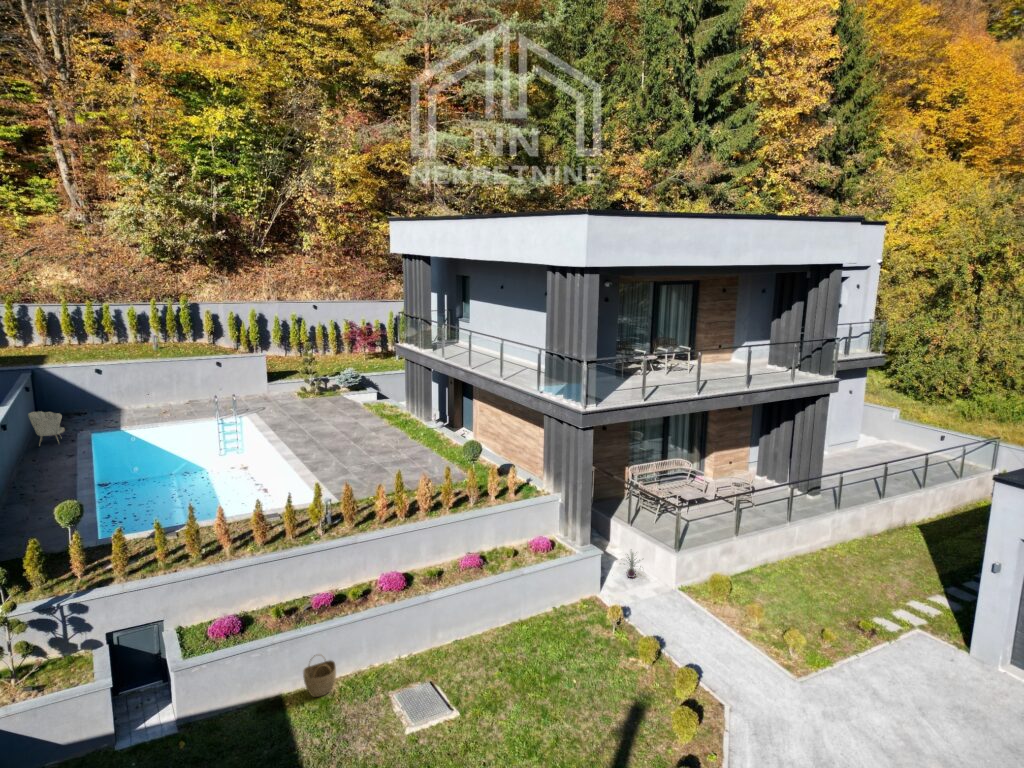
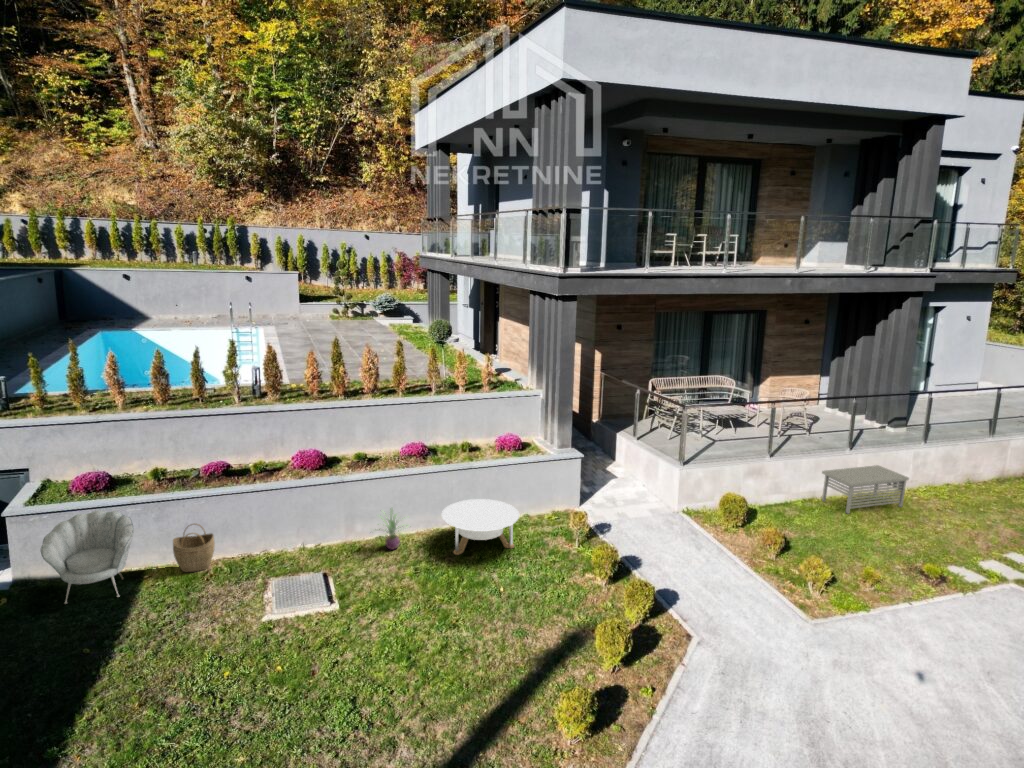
armchair: present [28,411,65,441] -> present [41,511,134,604]
storage bench: none [771,532,832,575] -> present [822,465,909,514]
decorative plant: present [627,553,640,578] -> present [379,510,404,549]
round table: none [507,598,569,651] -> present [442,499,519,555]

